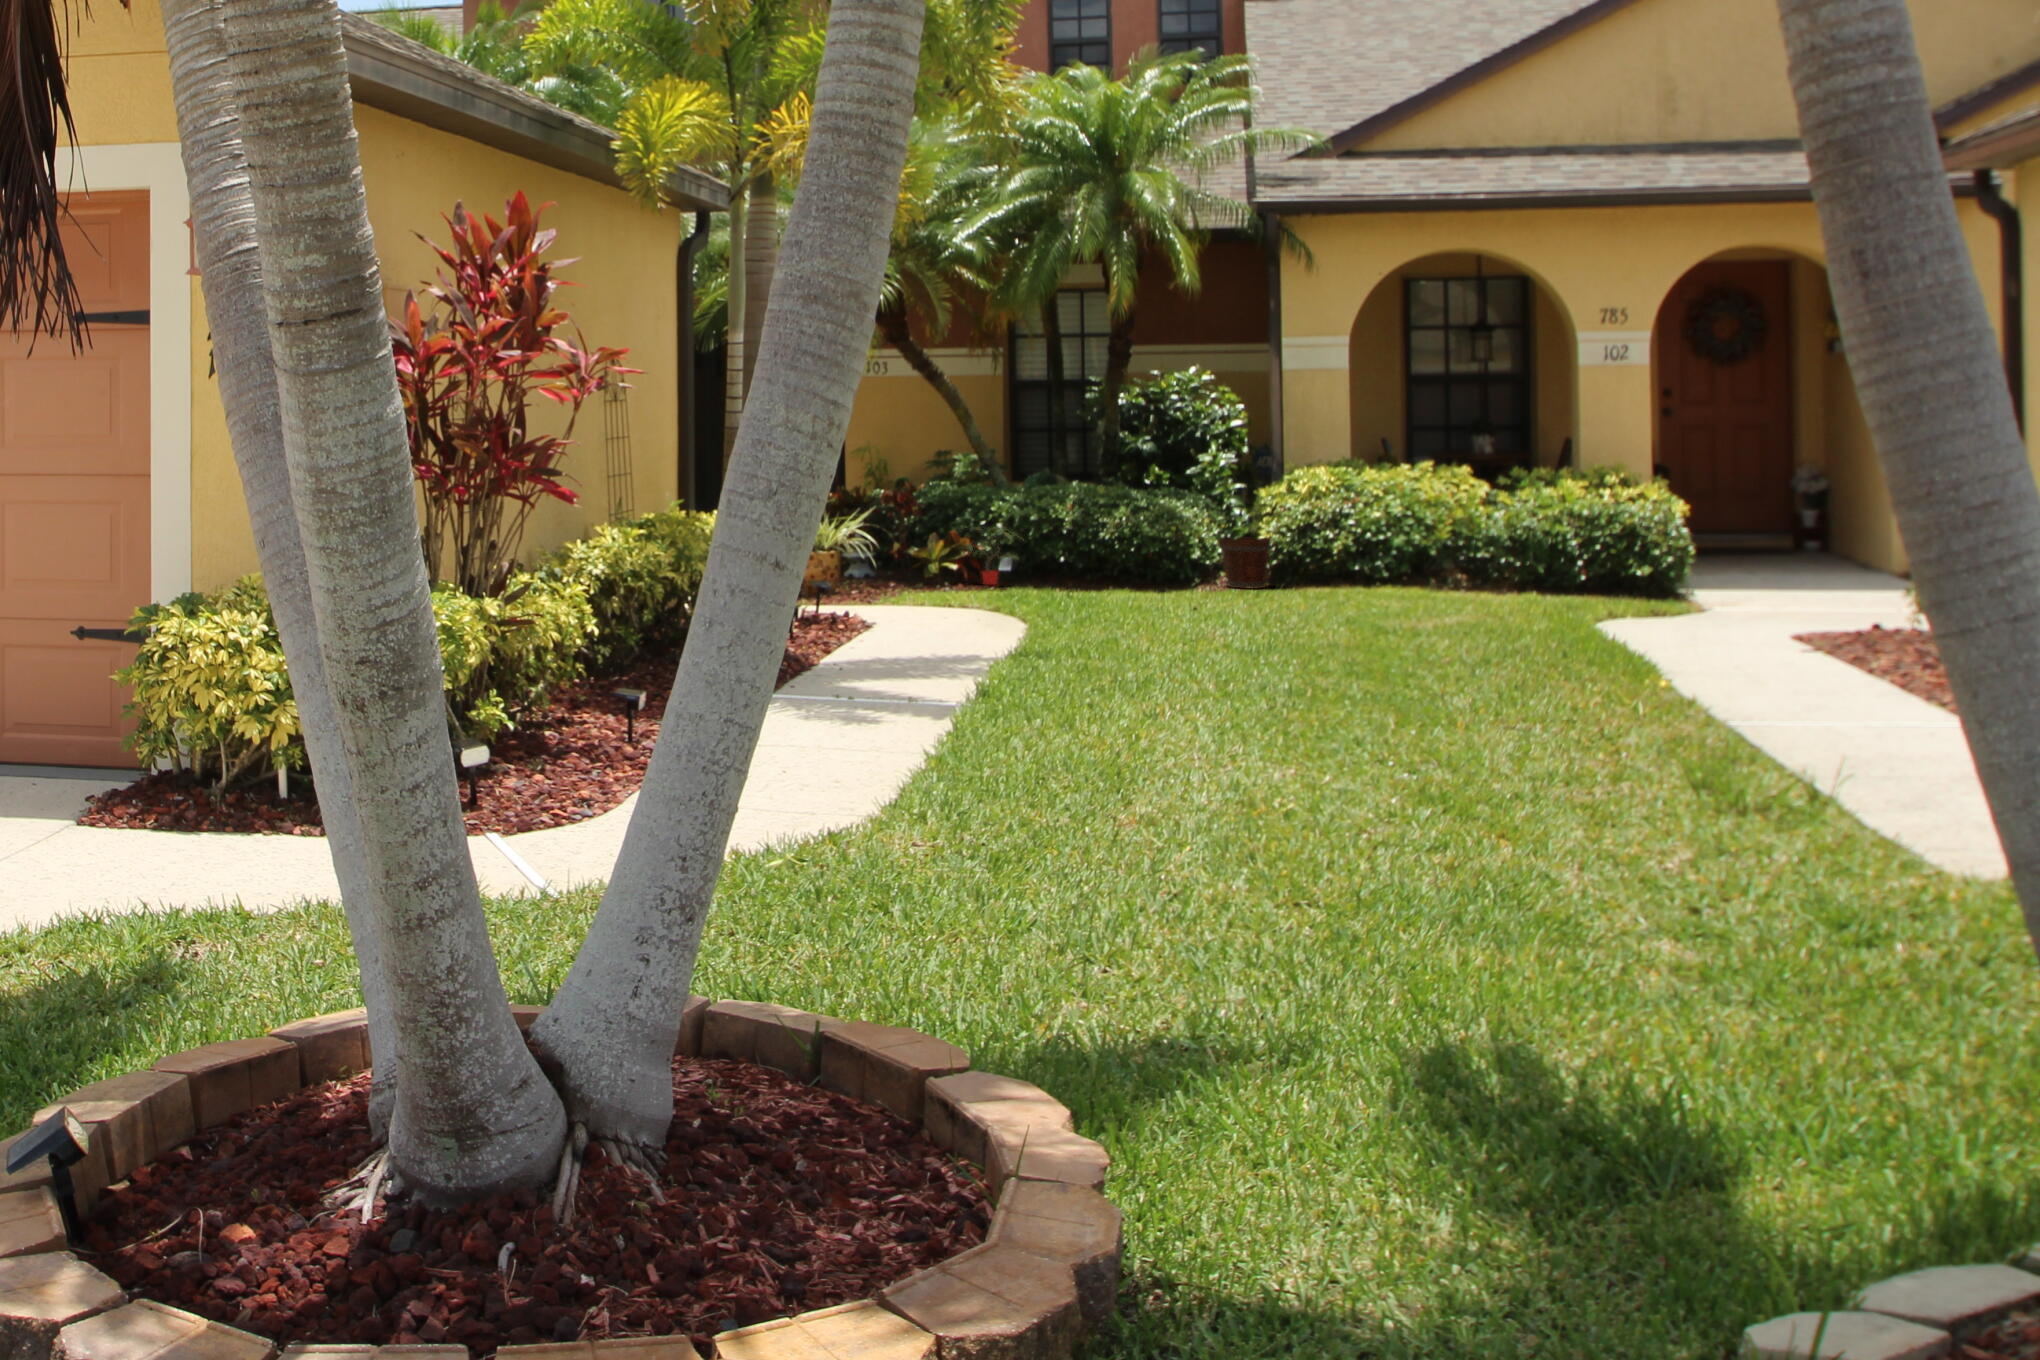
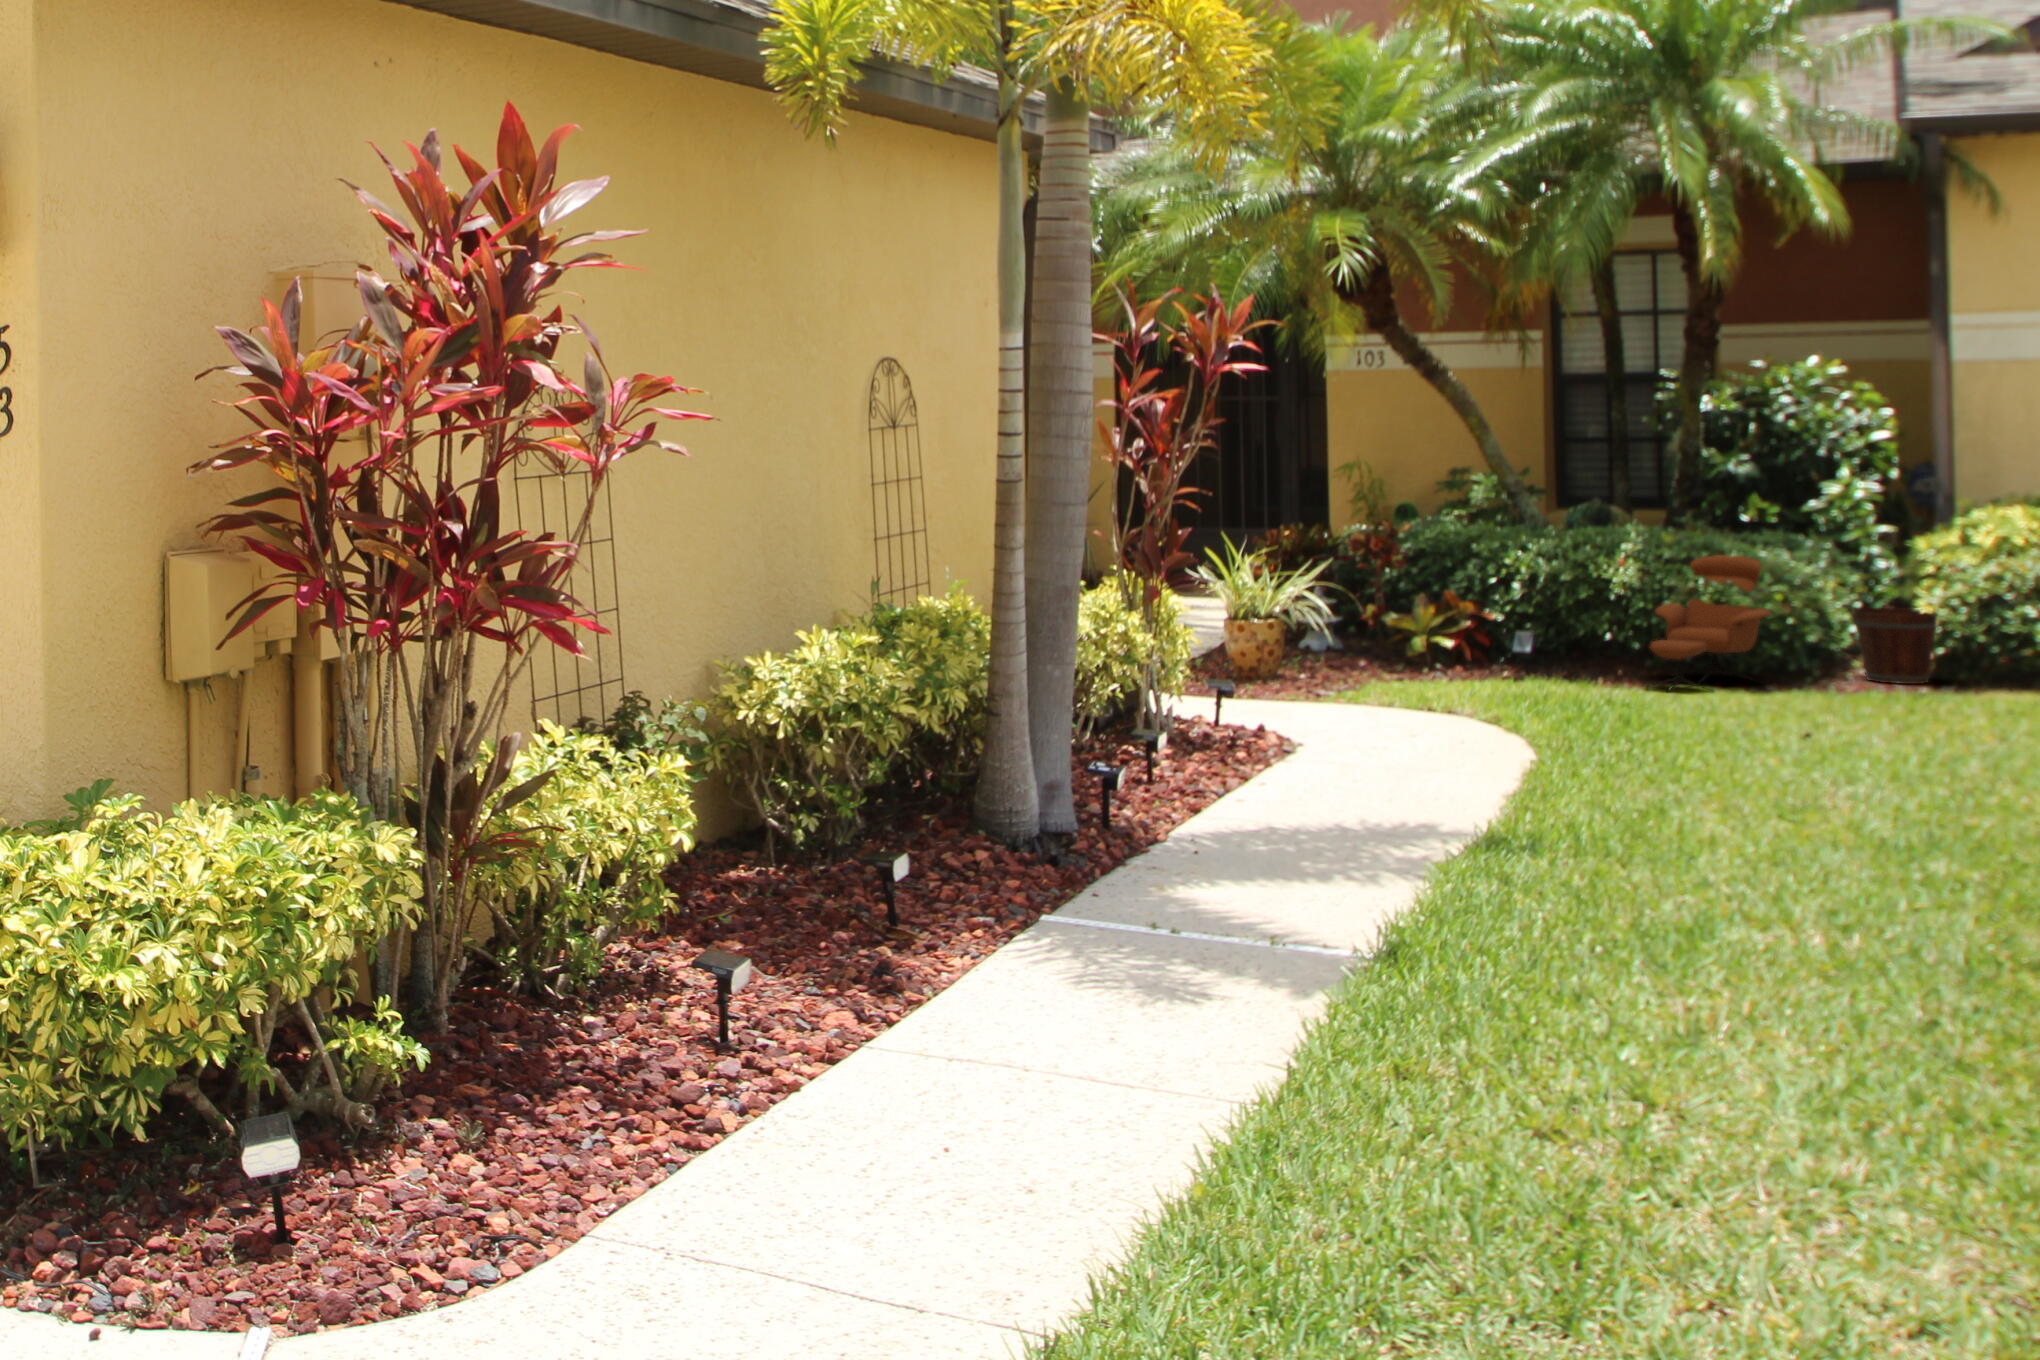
lounge chair: none [1088,502,1168,597] -> present [1648,555,1771,692]
potted plant: present [966,526,1018,585] -> none [1451,583,1557,666]

